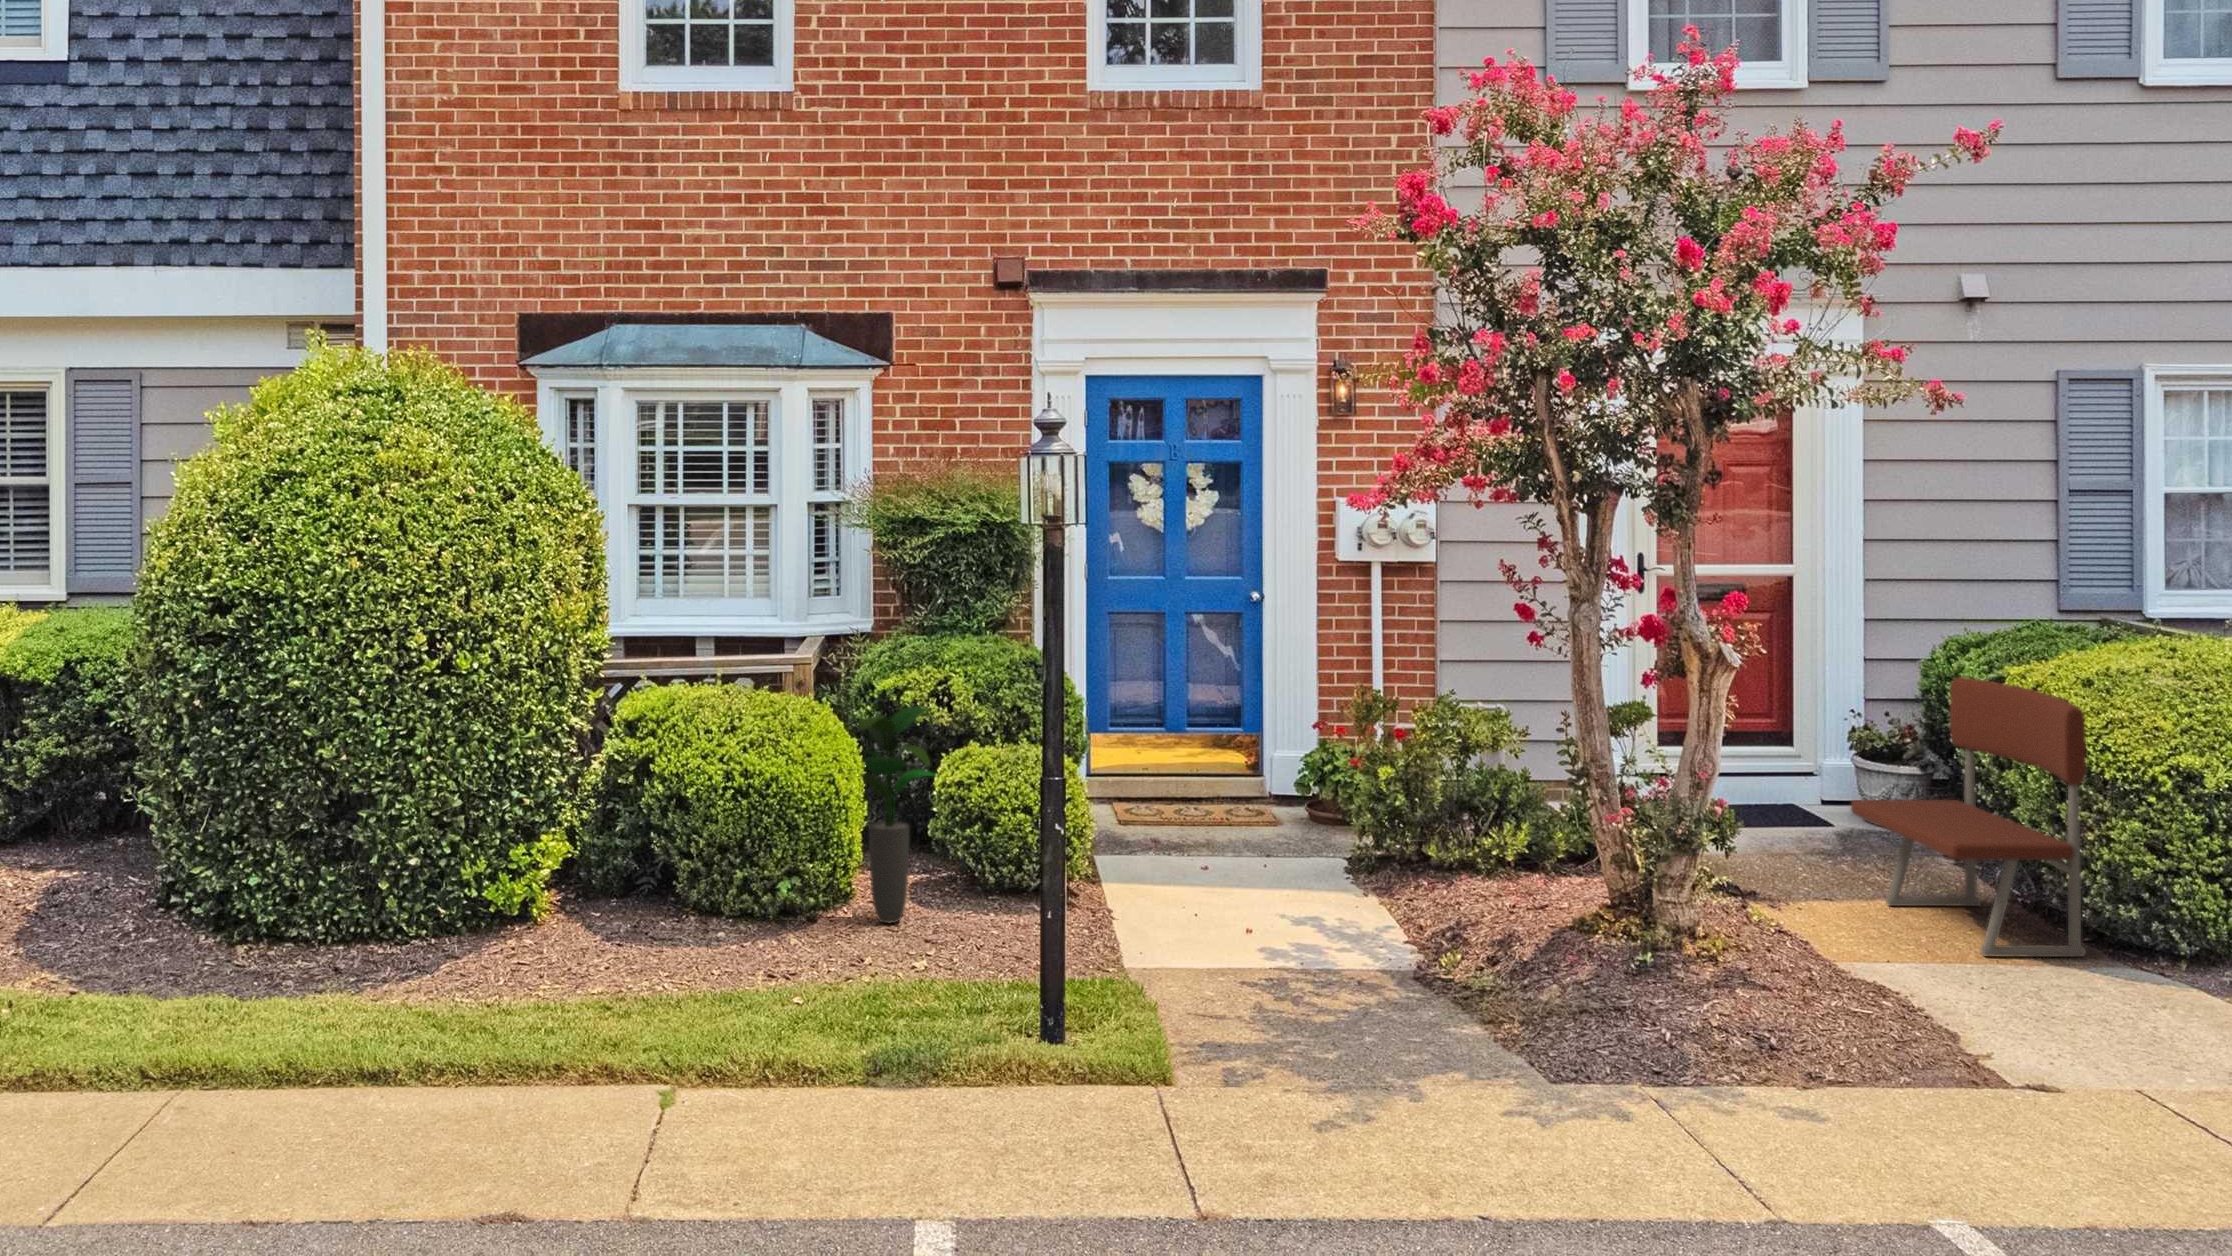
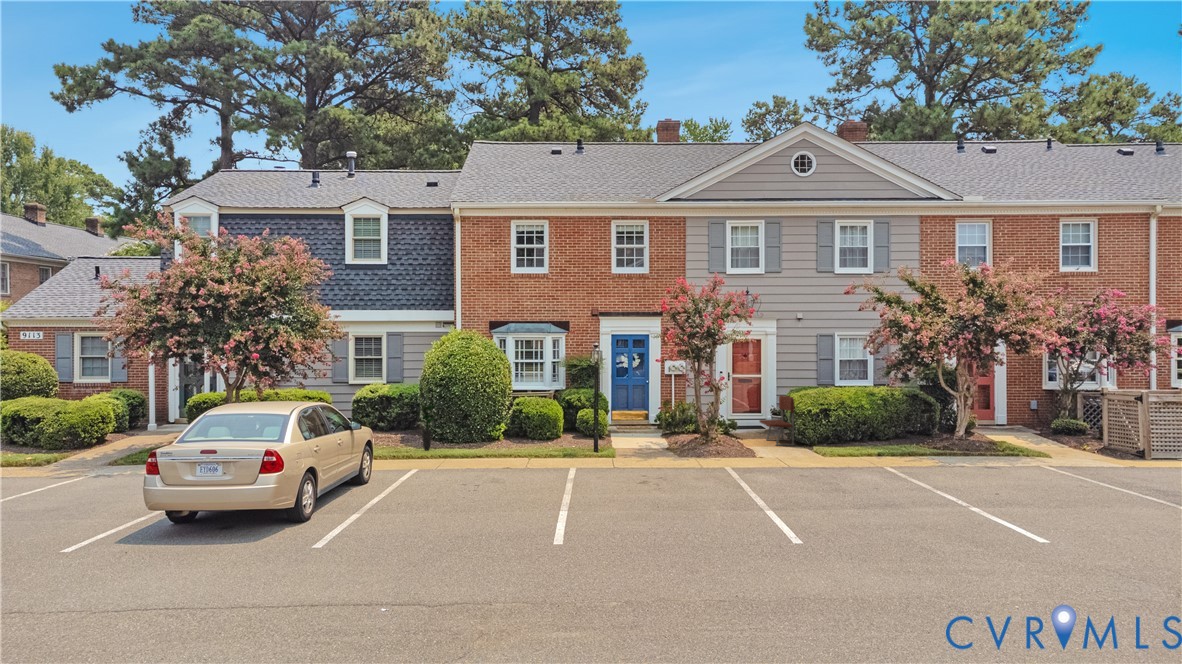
potted plant: present [853,706,937,923] -> present [422,405,434,450]

